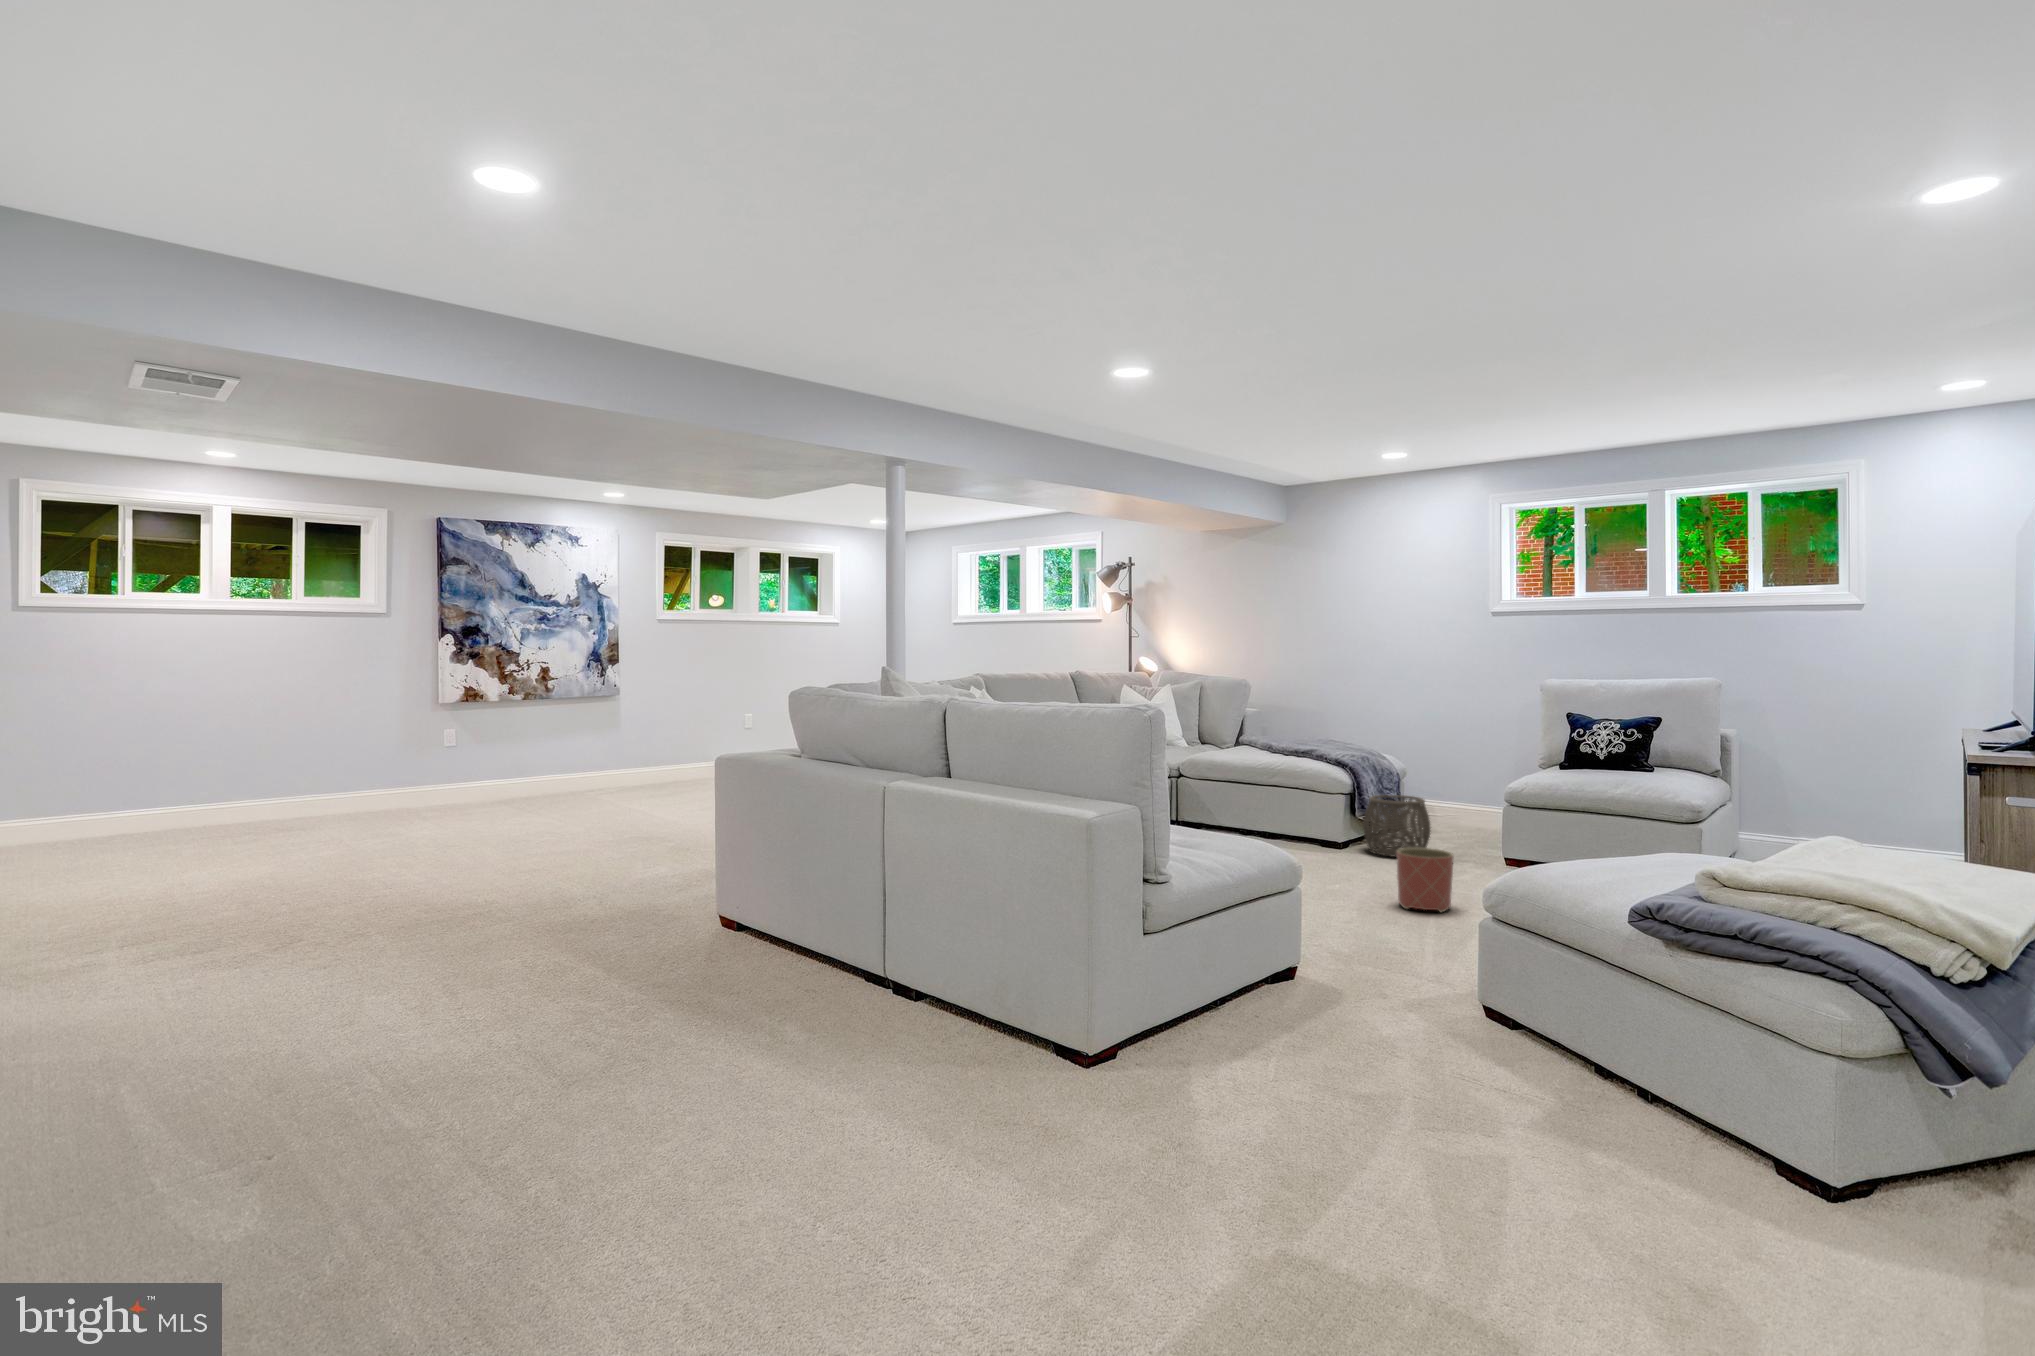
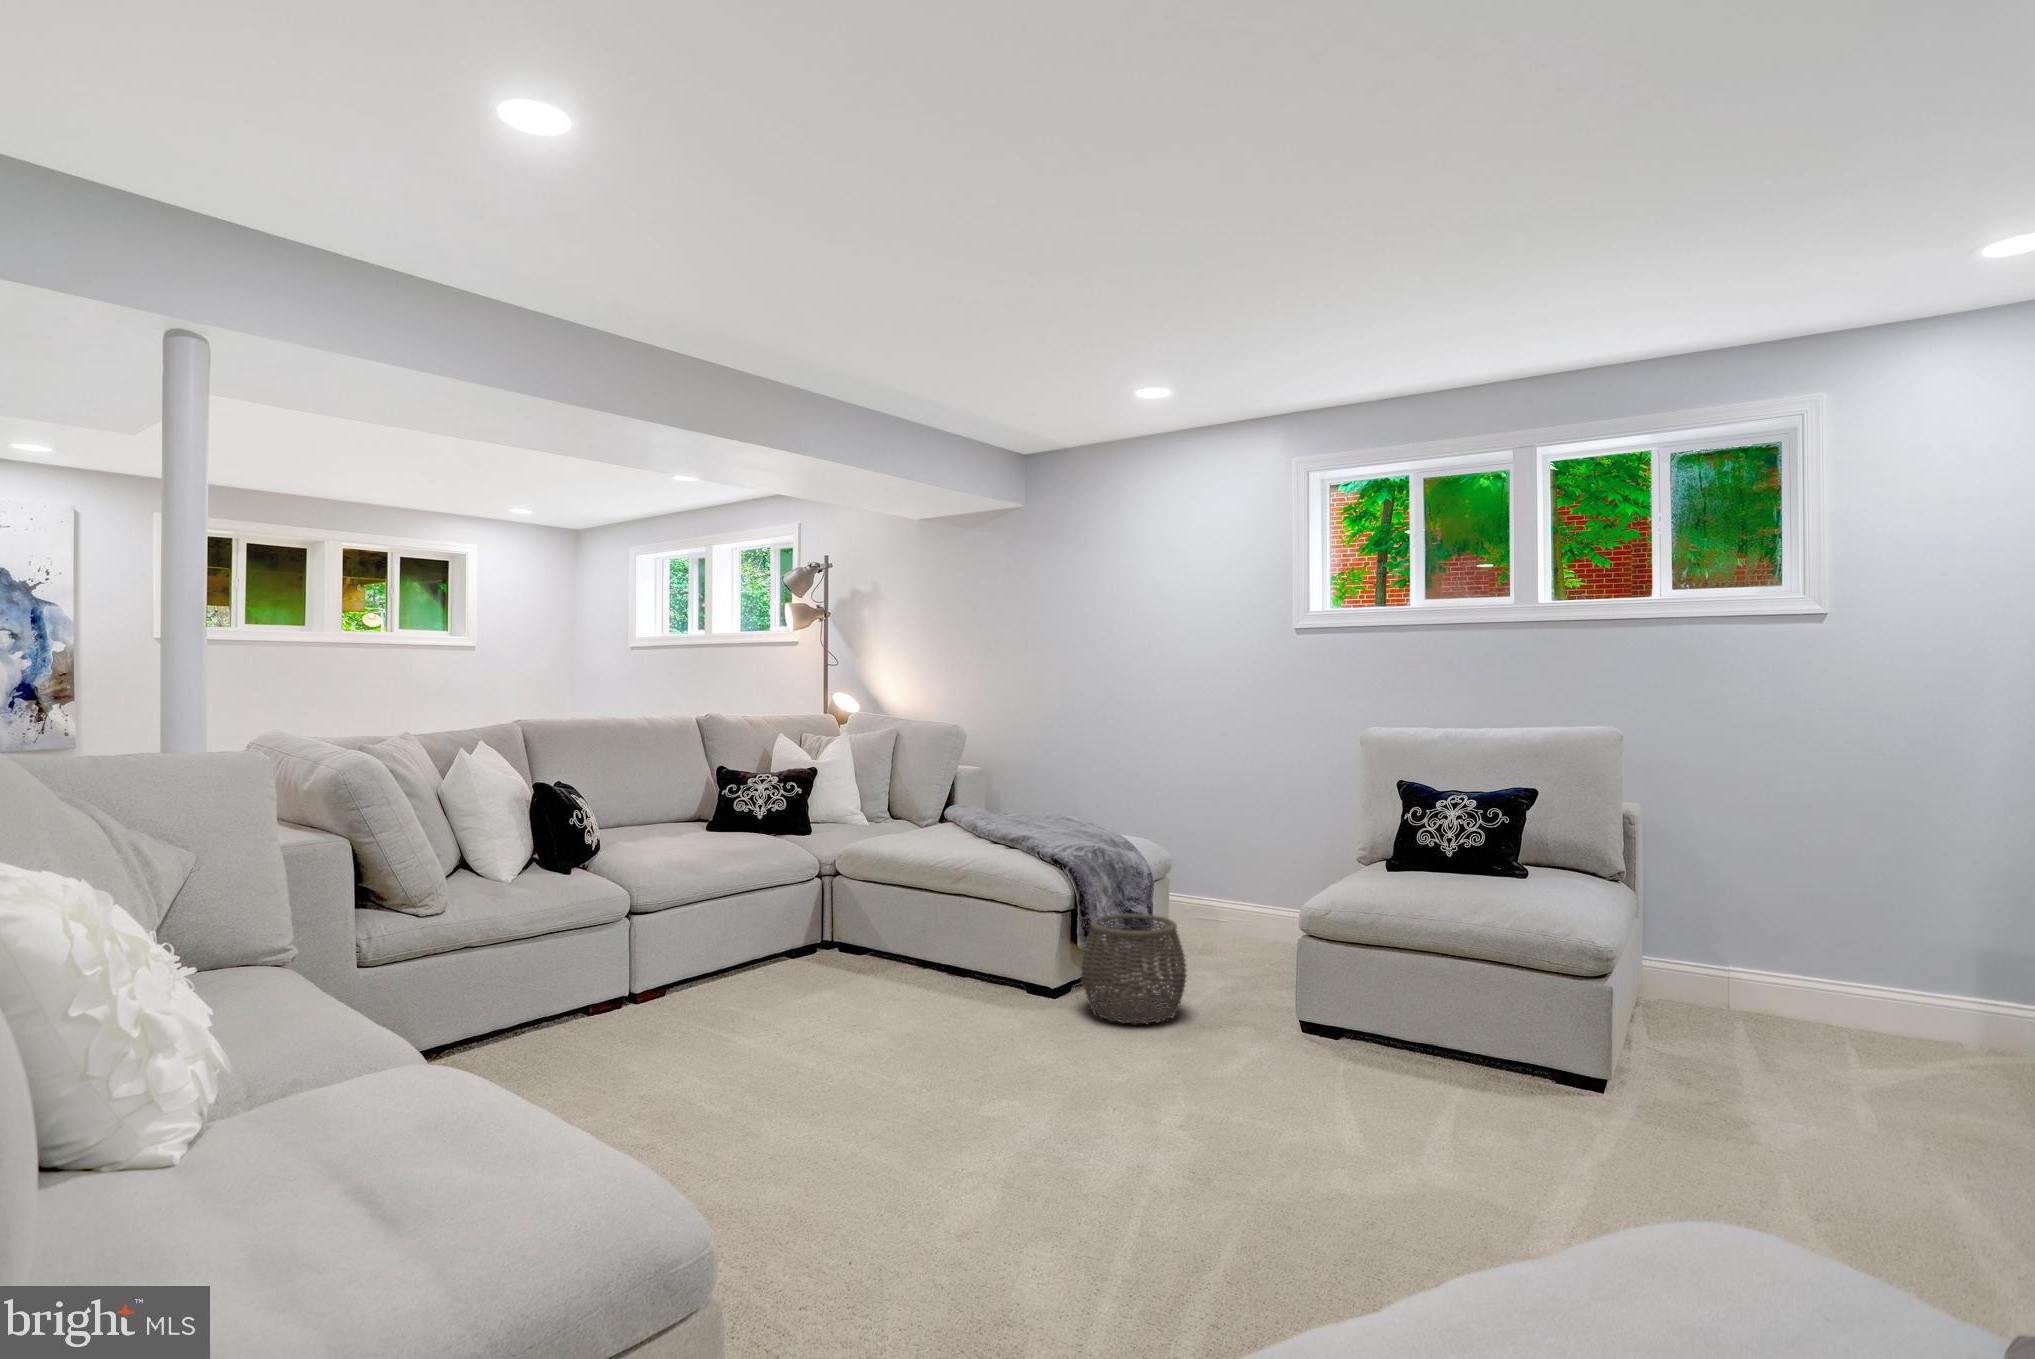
planter: present [1397,848,1454,912] -> none [1068,1055,1172,1199]

